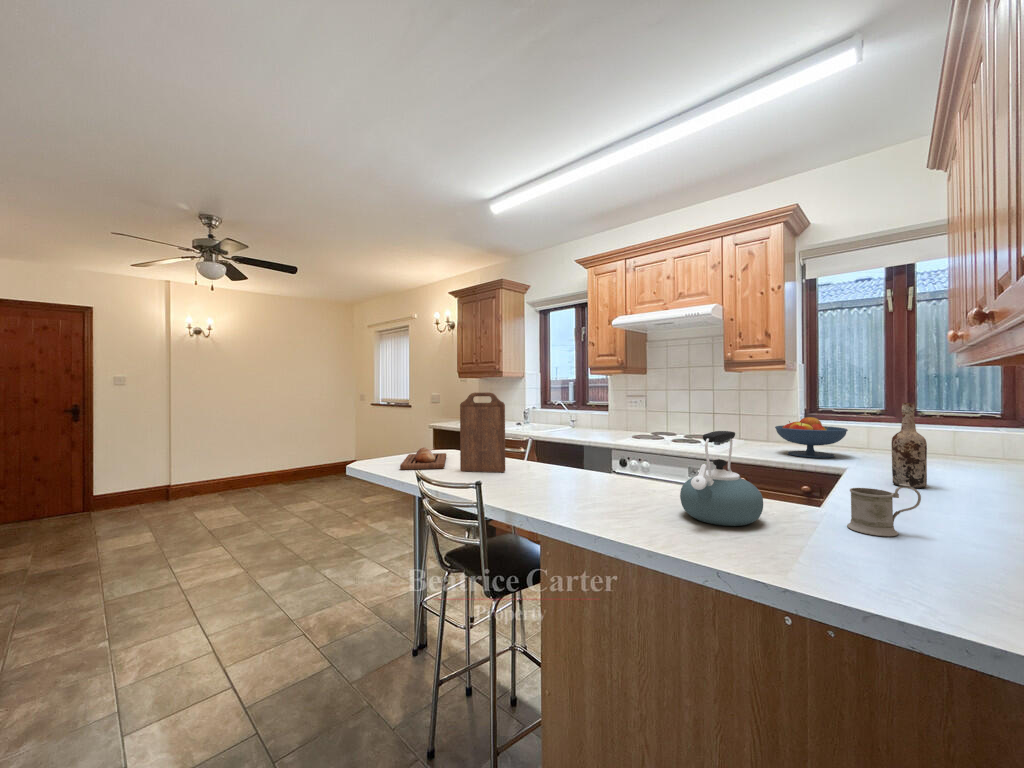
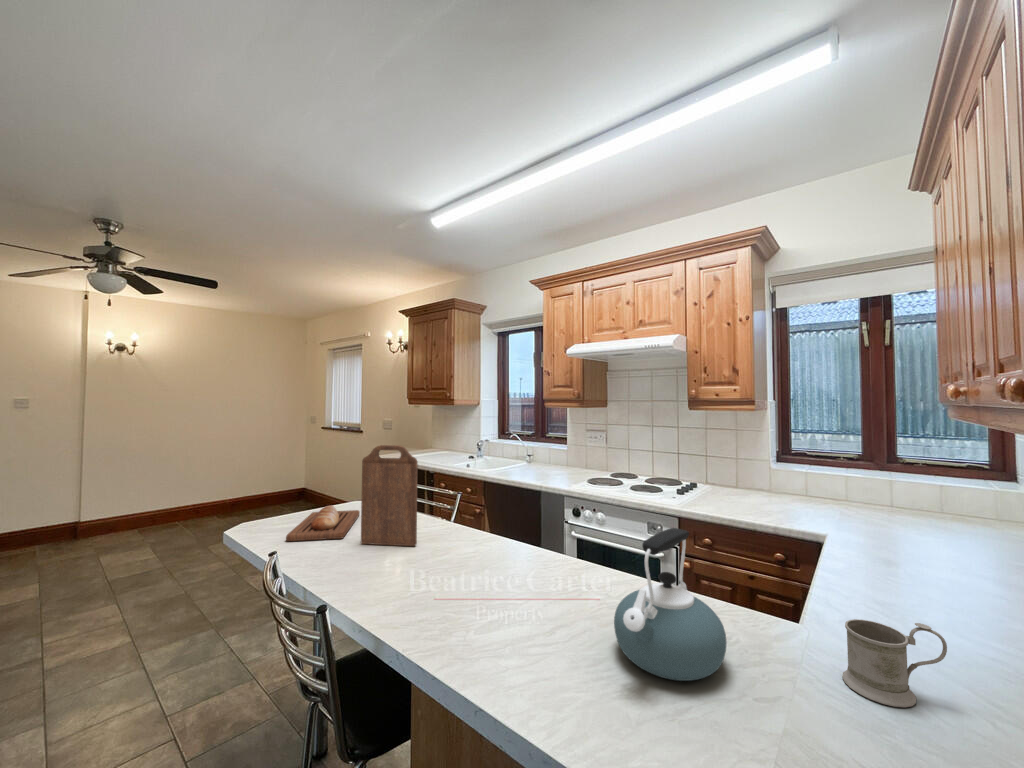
wine bottle: present [891,403,927,488] -> none [882,469,926,578]
fruit bowl: present [775,417,848,458] -> none [744,465,825,516]

